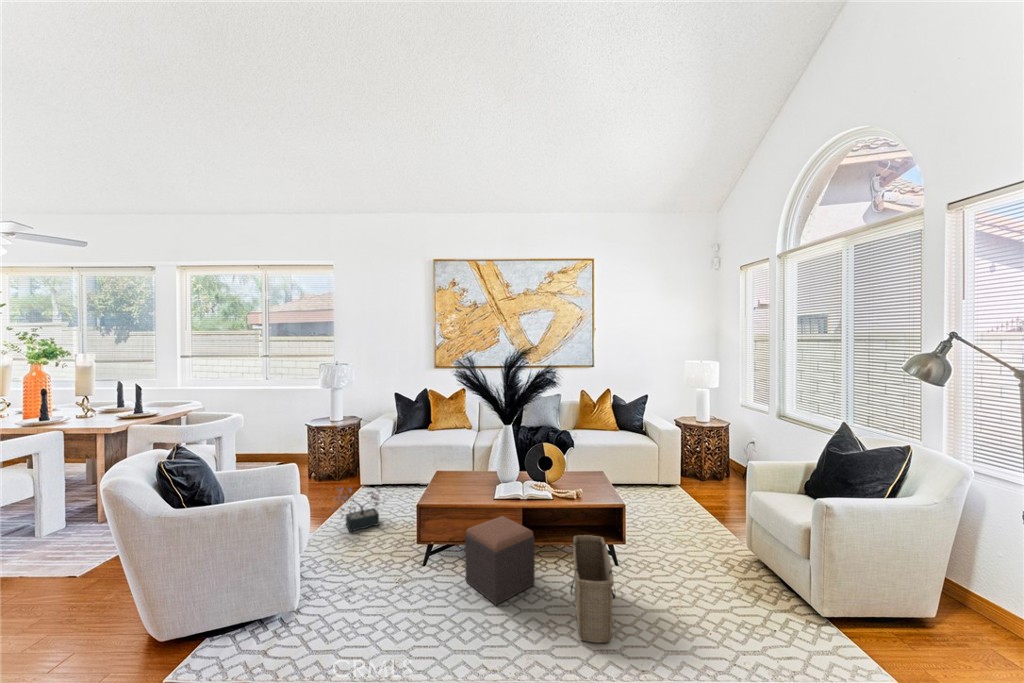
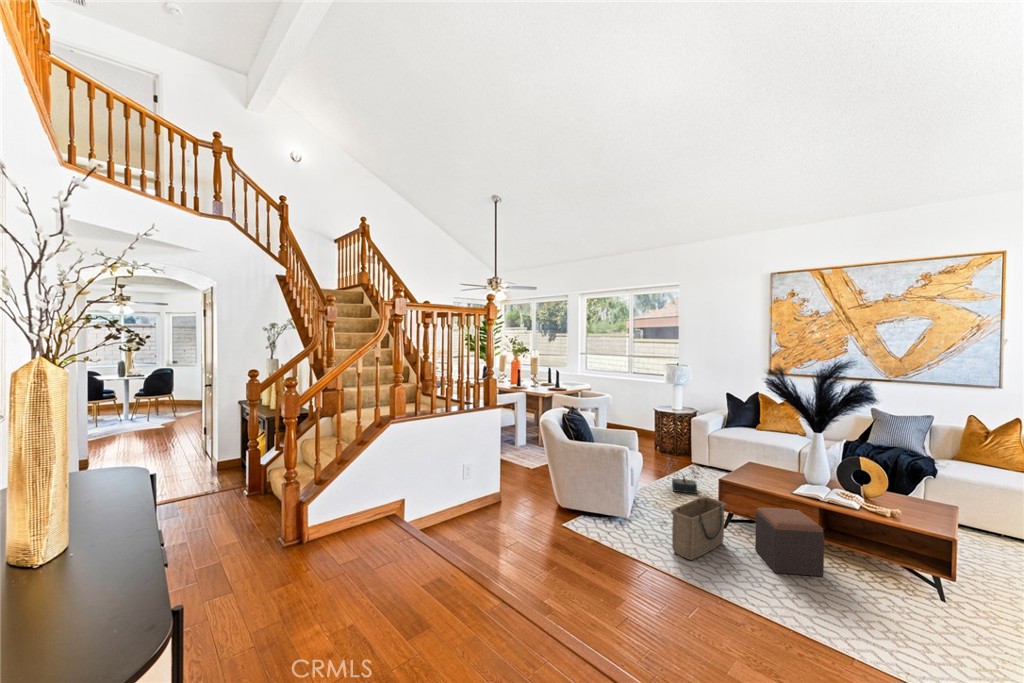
basket: present [570,535,615,643] -> present [671,497,726,560]

